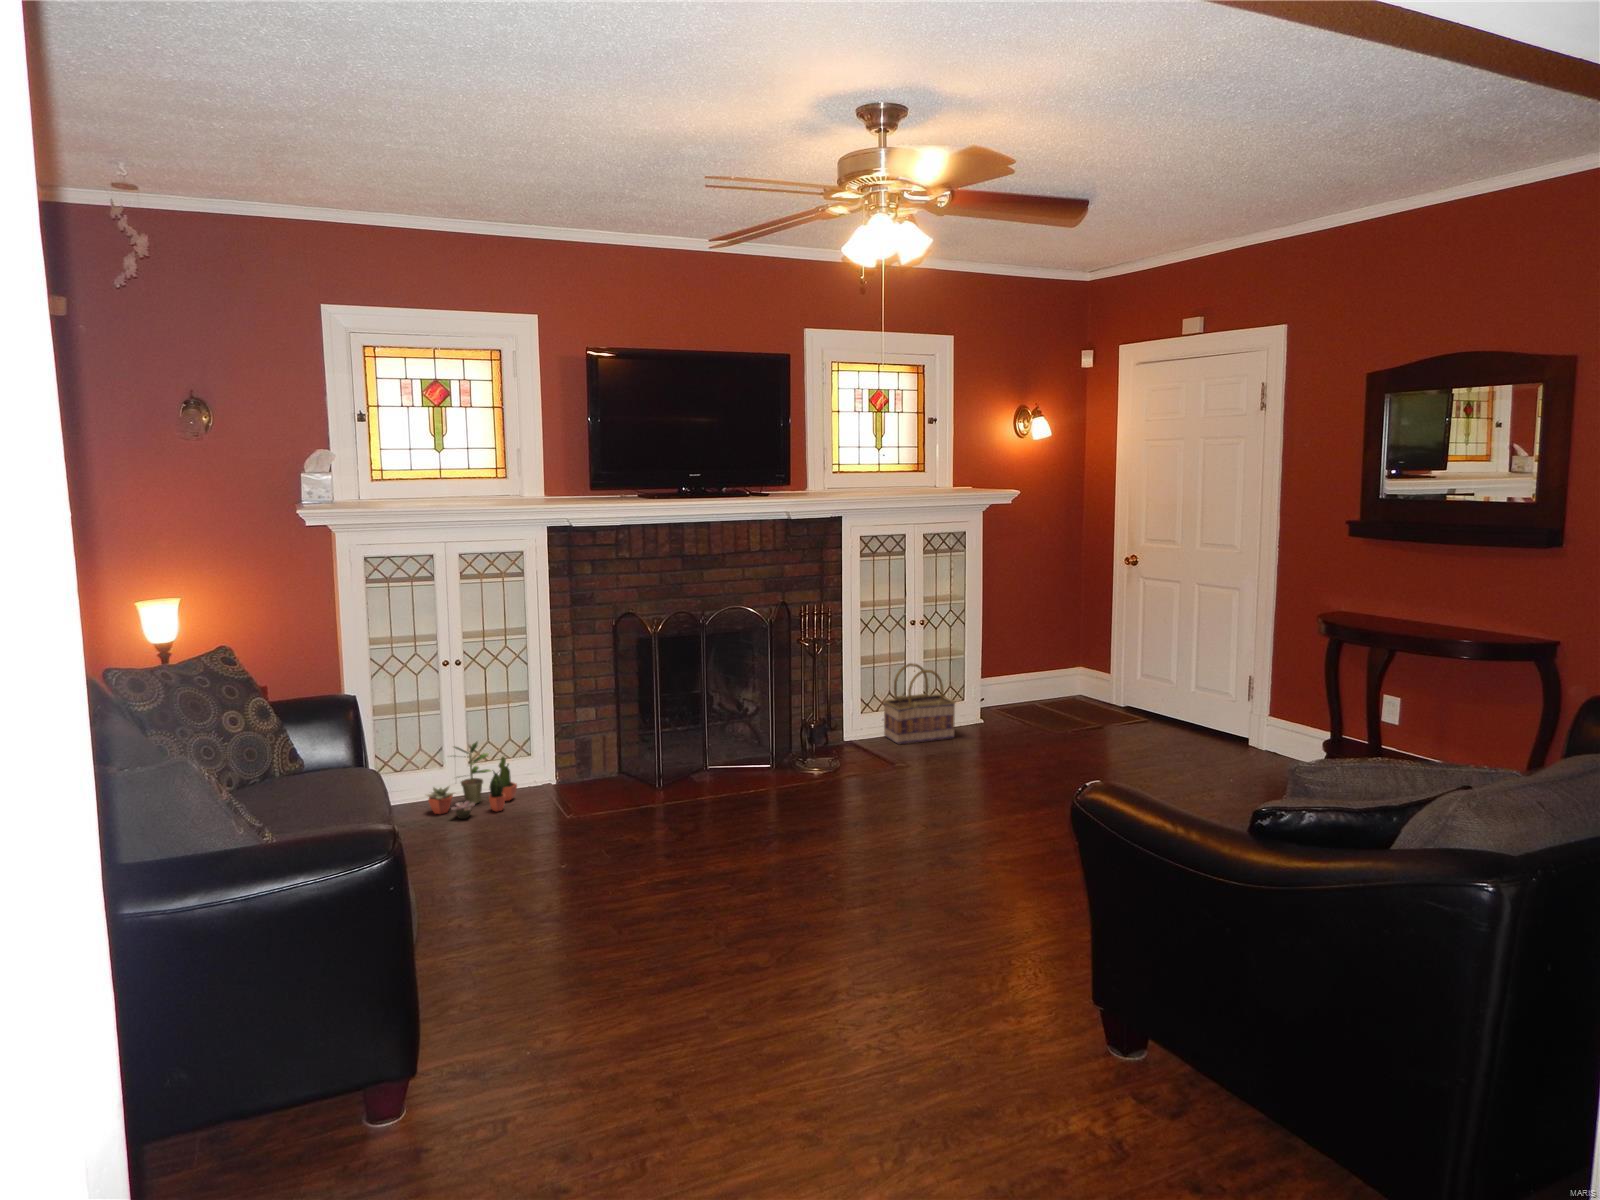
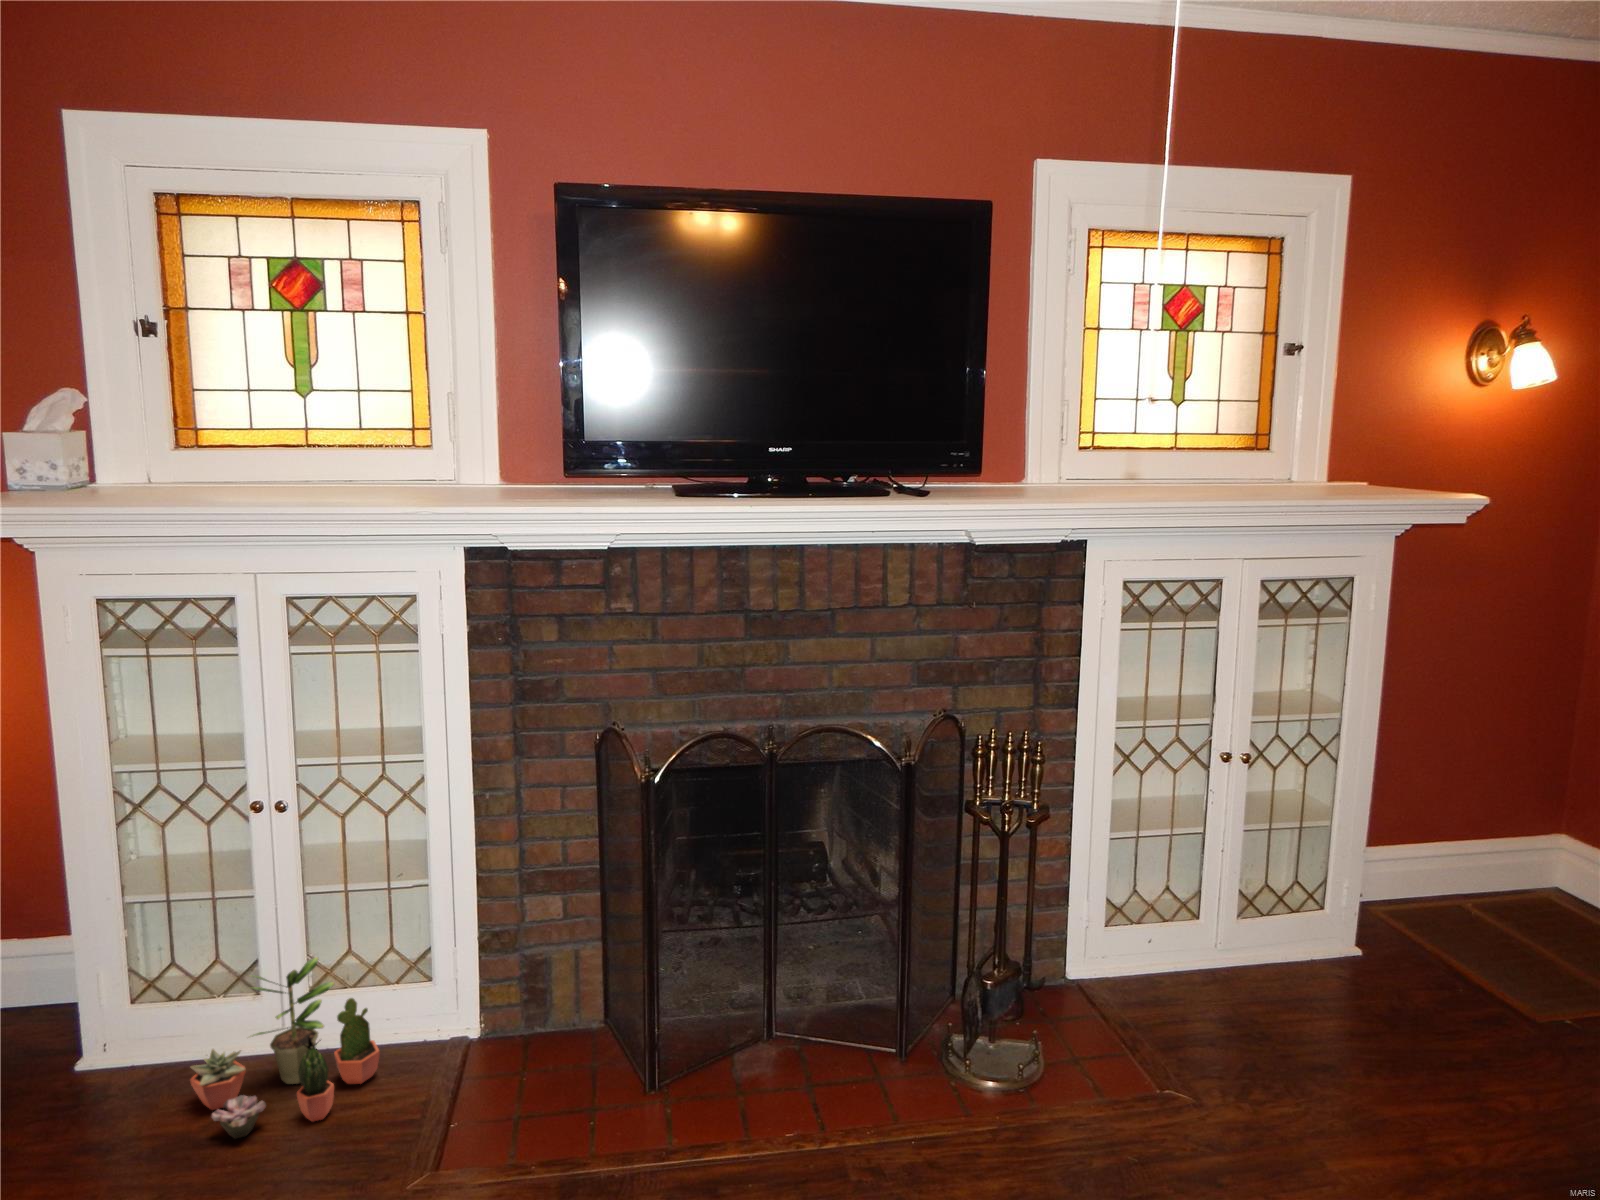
basket: present [884,663,955,744] -> none [1151,837,1310,1008]

